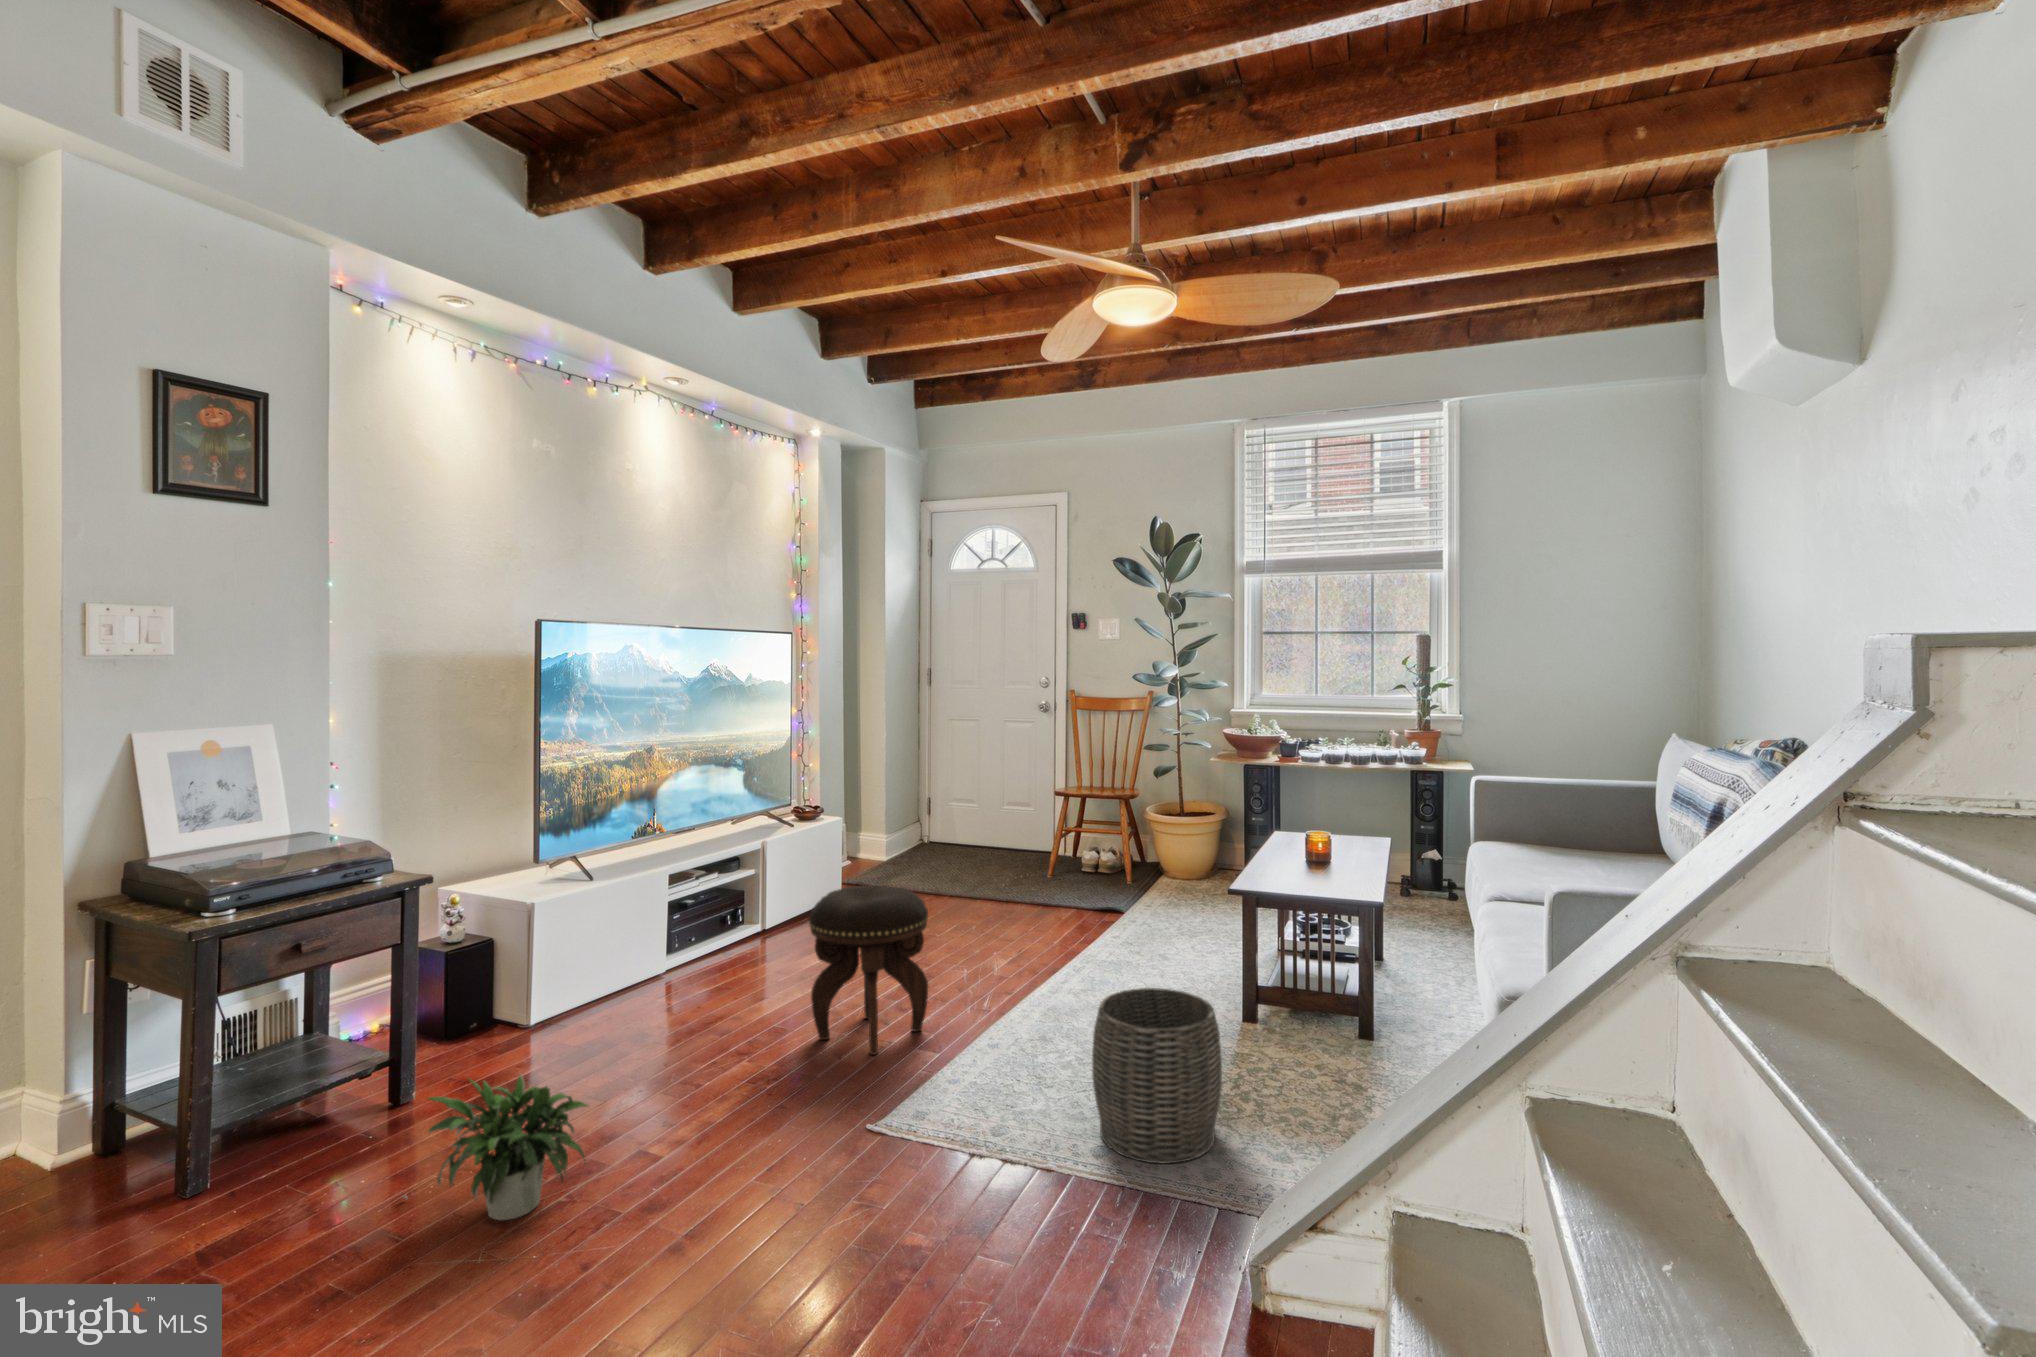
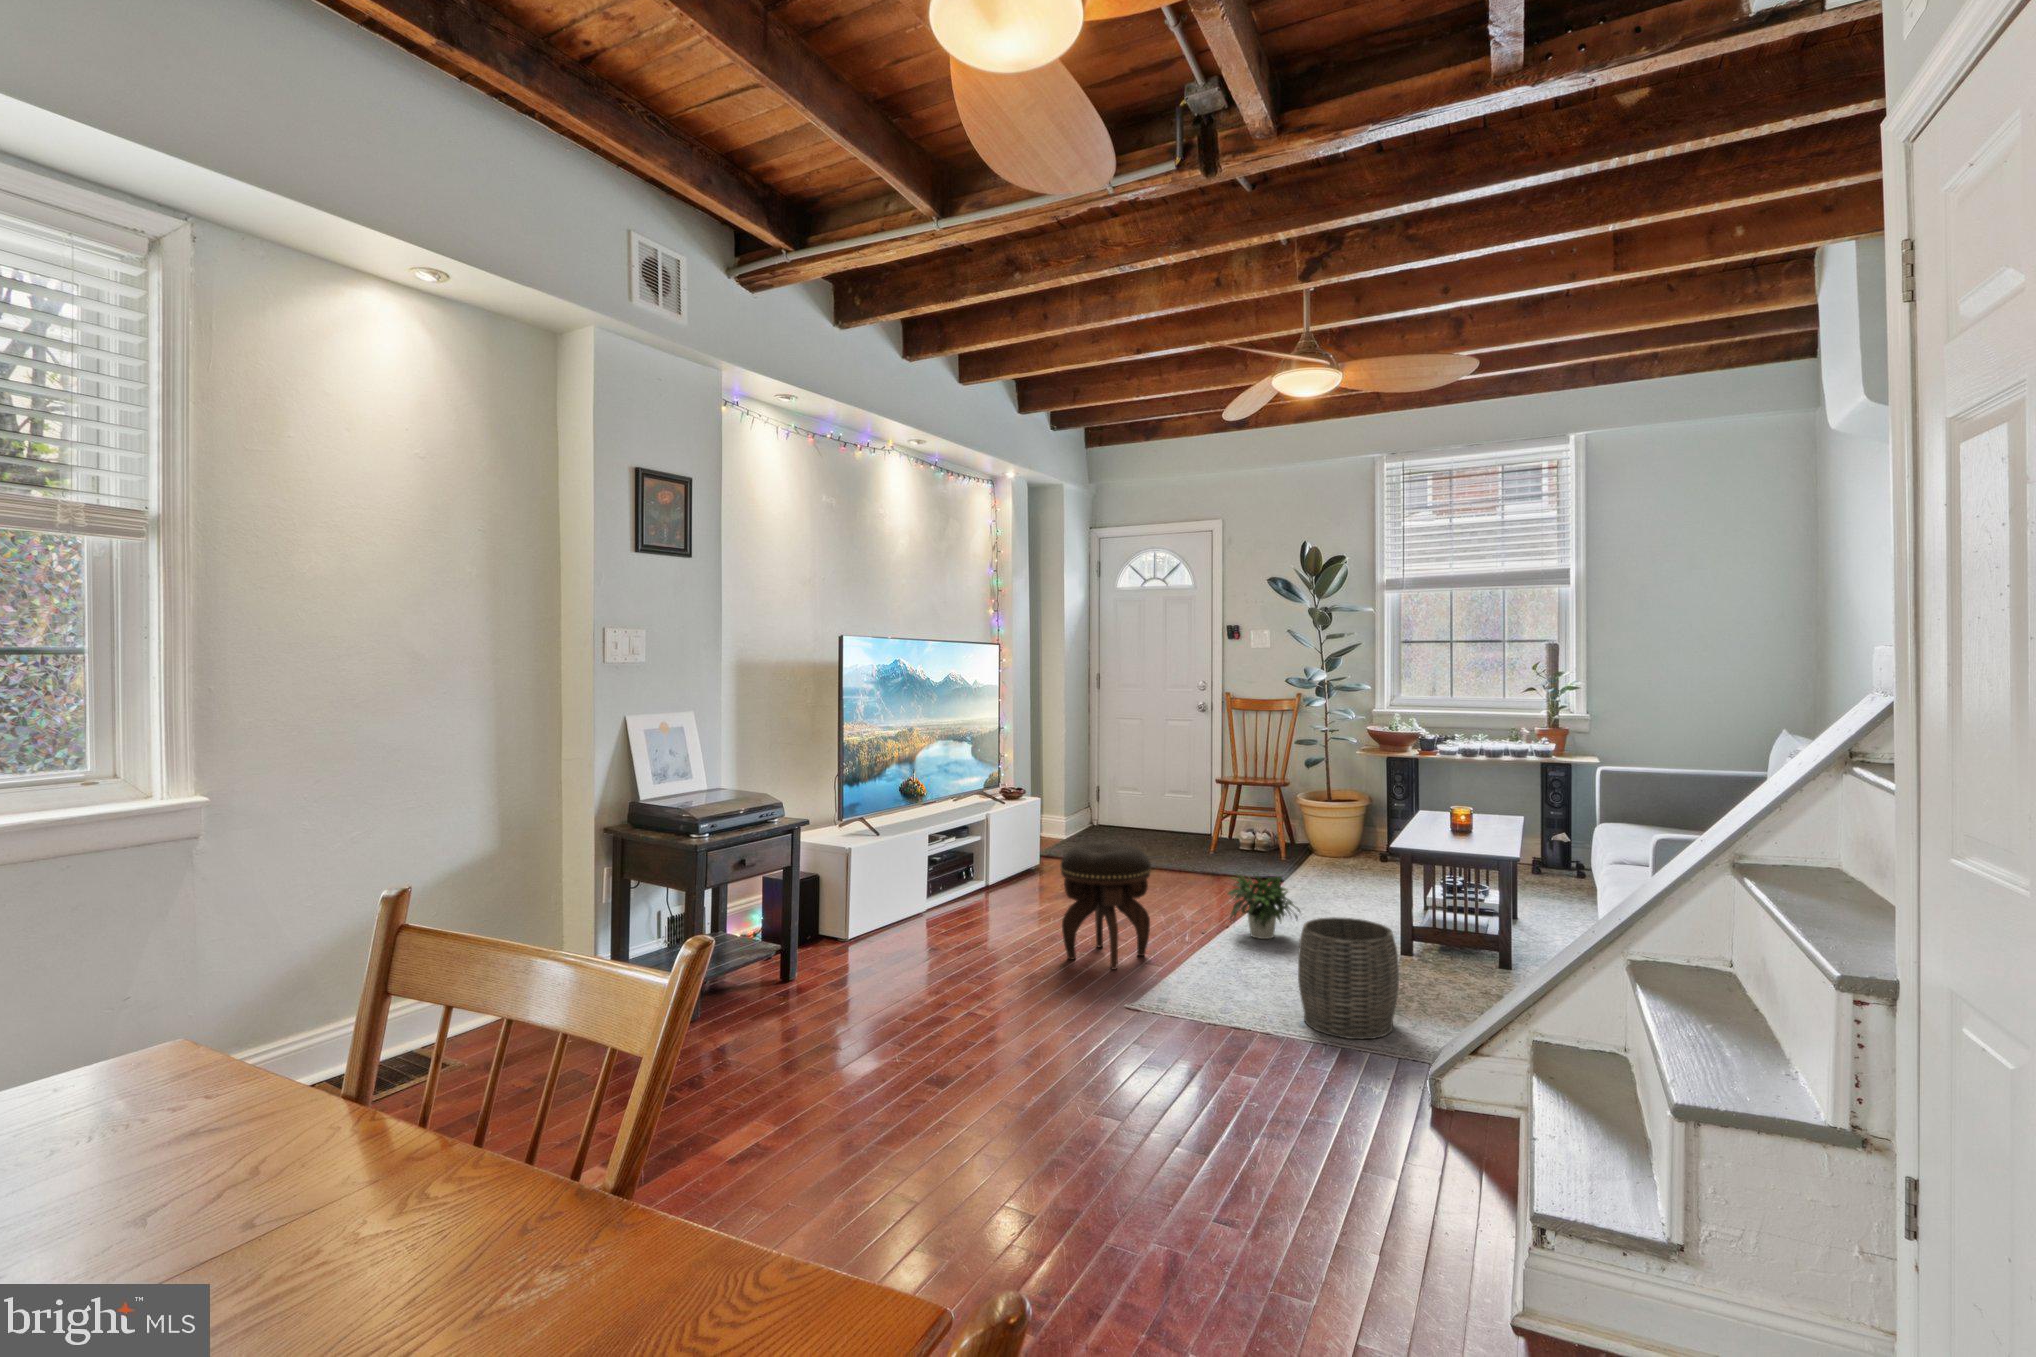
potted plant: present [403,1075,588,1220] -> present [1226,875,1300,939]

